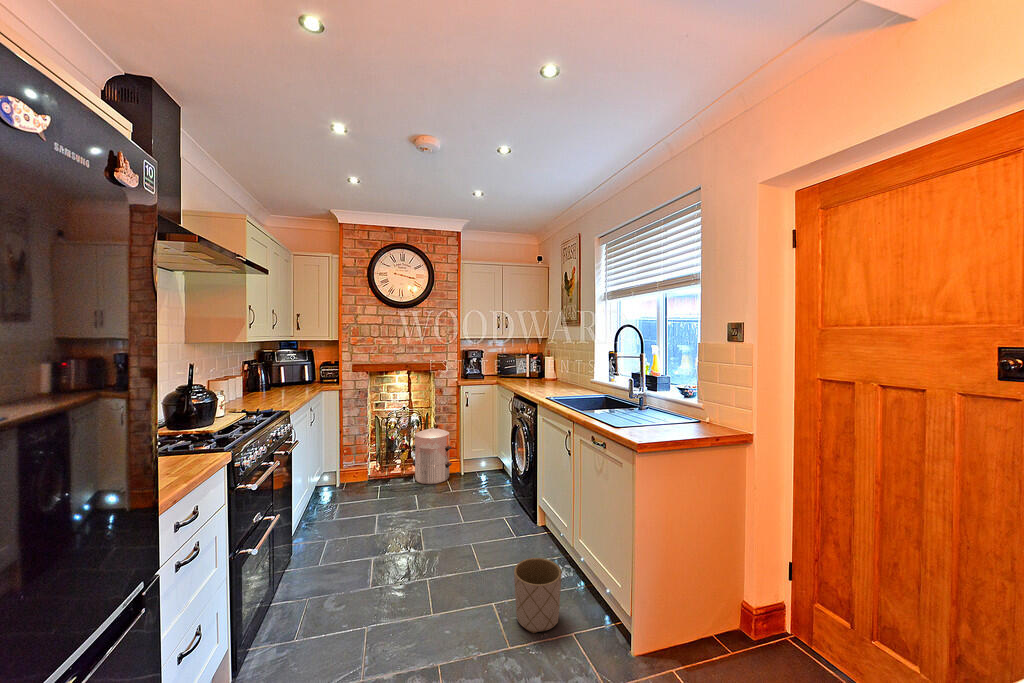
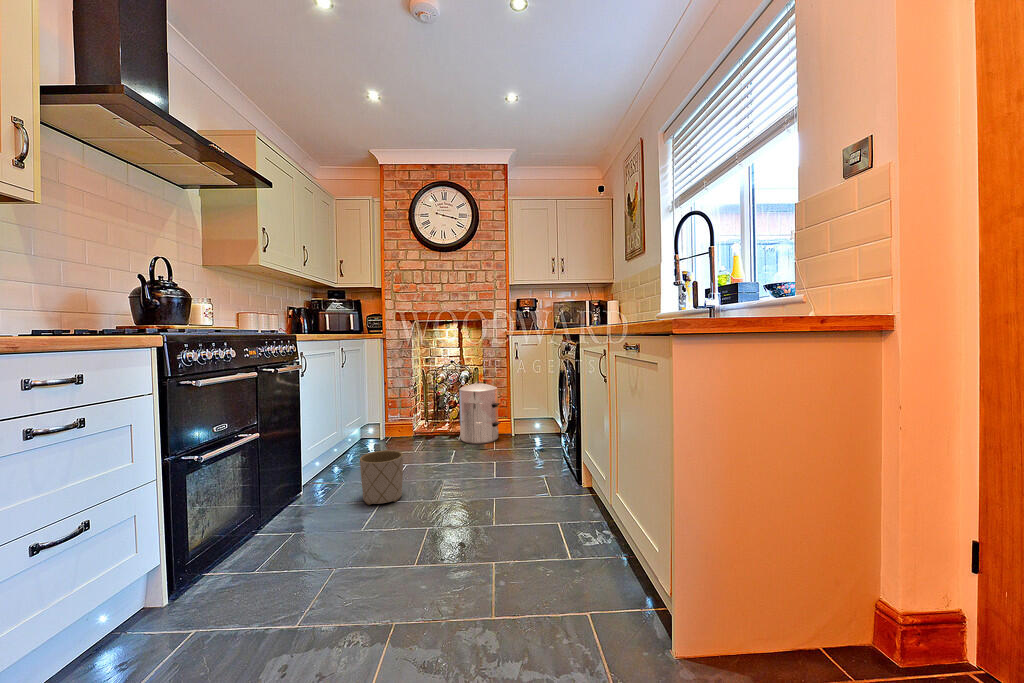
planter: present [514,558,561,633] -> present [360,450,403,505]

